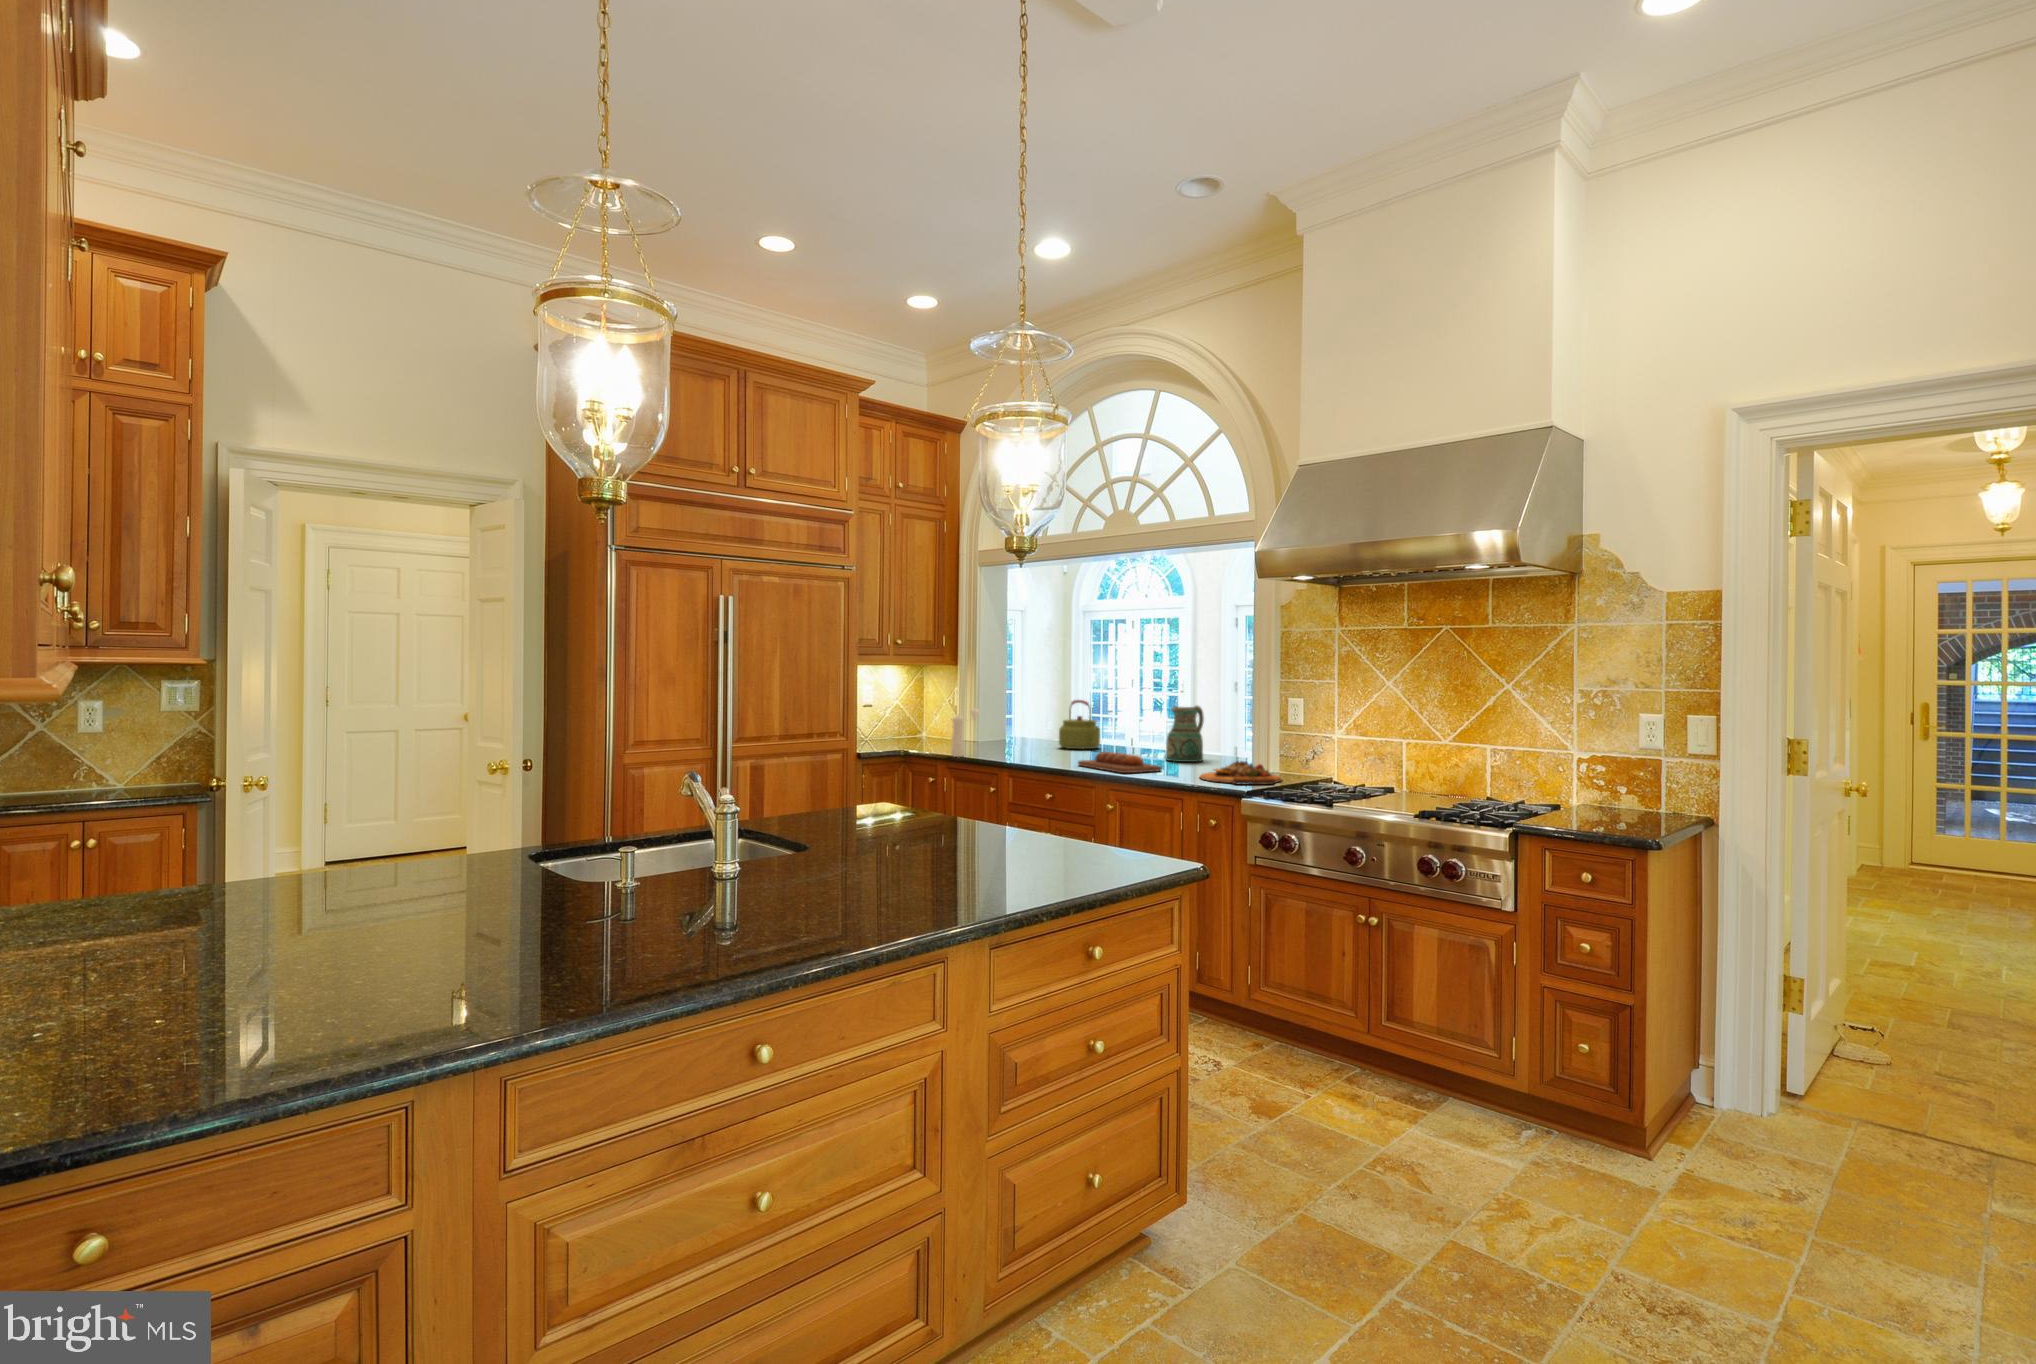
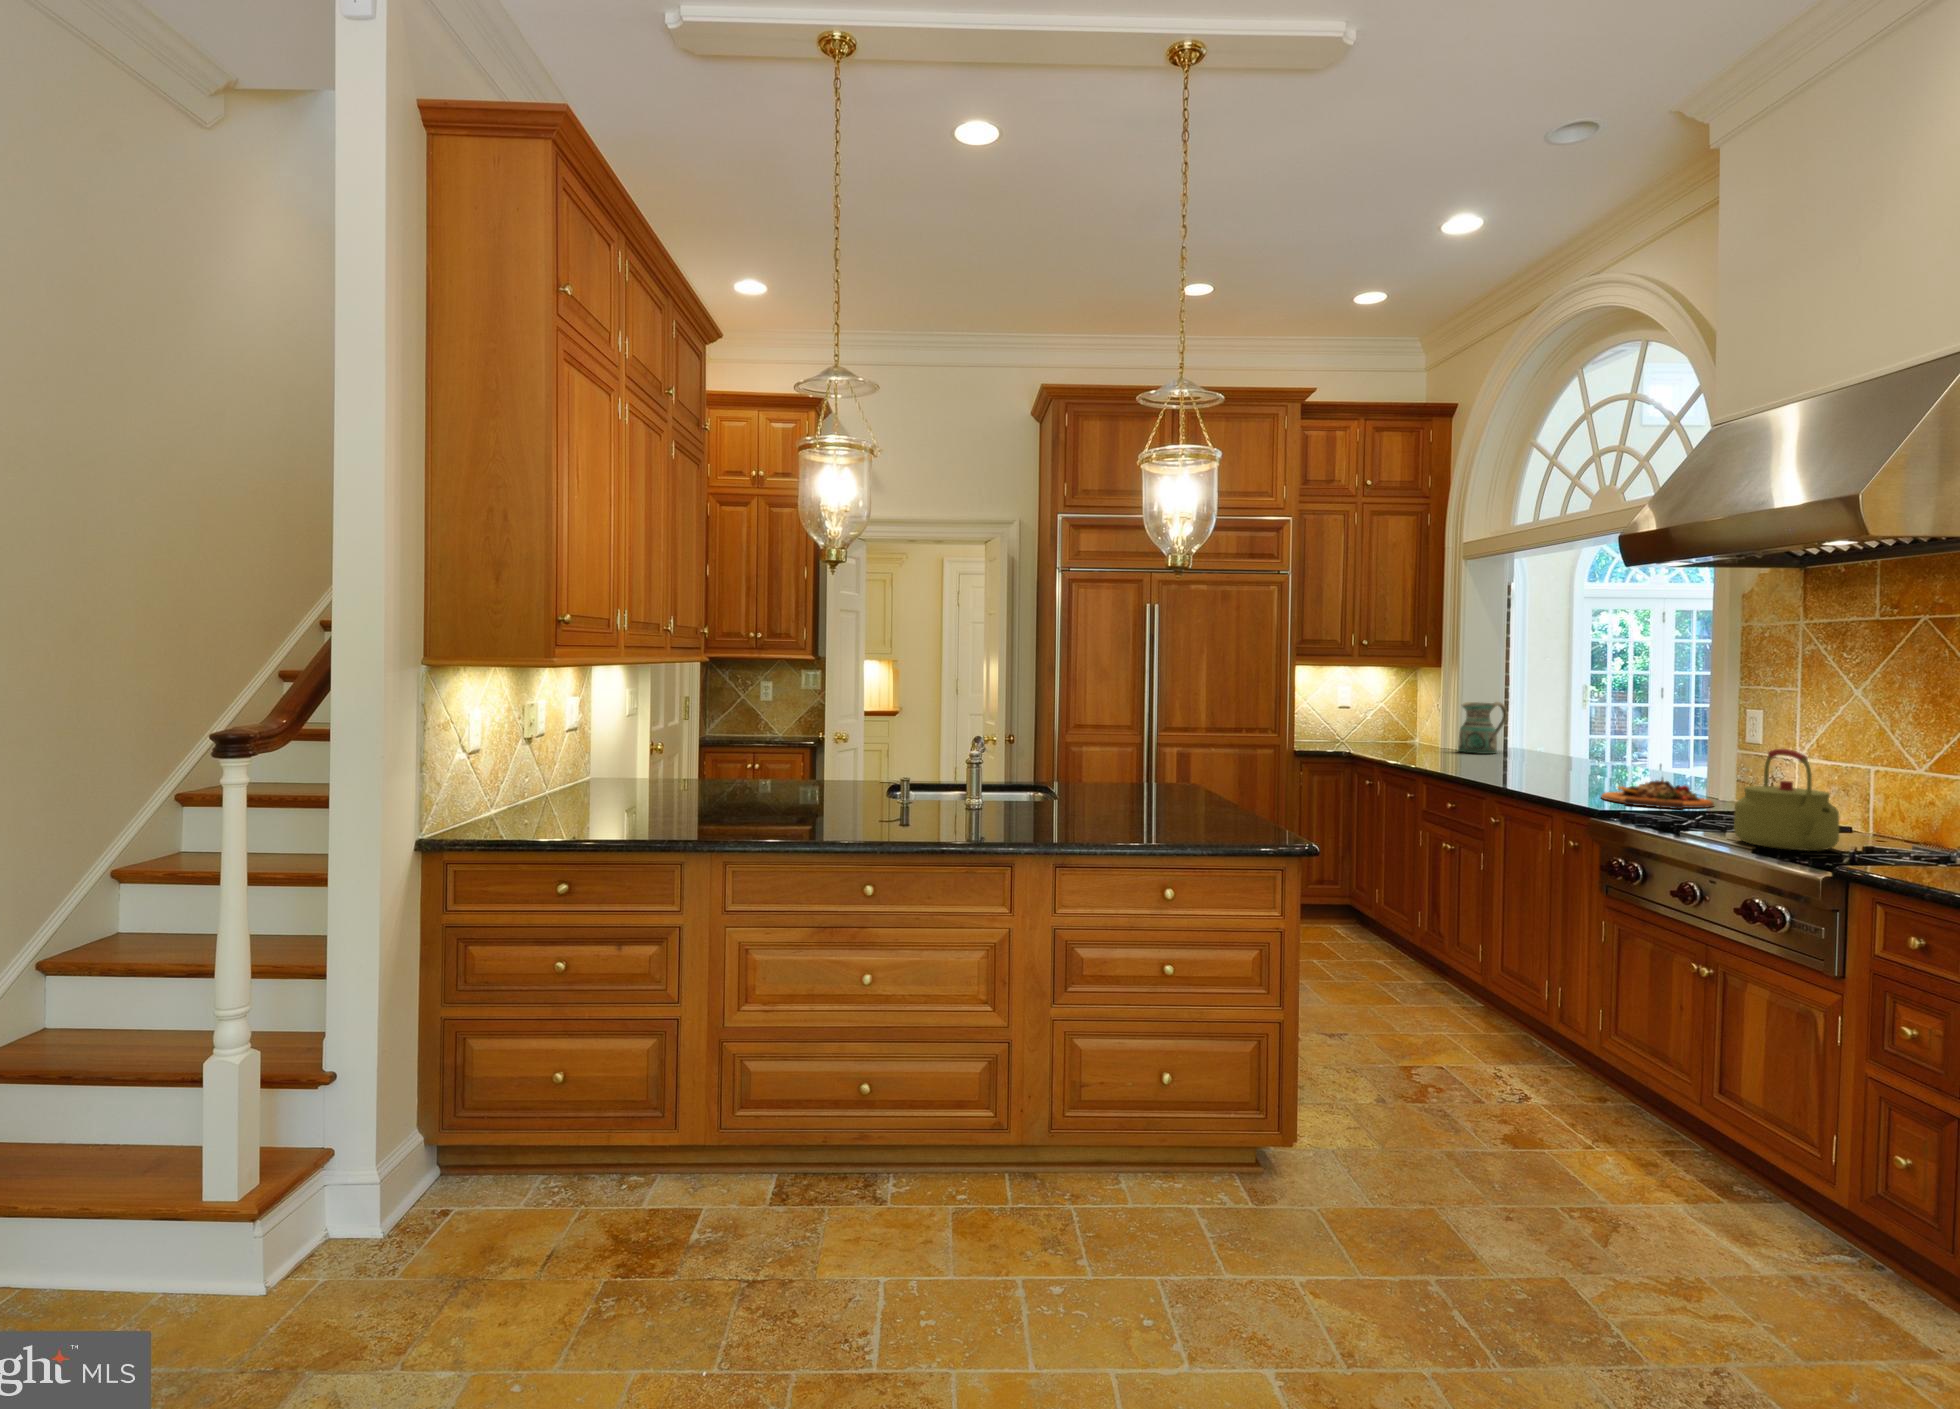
kettle: present [1059,700,1100,749] -> present [1734,749,1839,851]
ceramic pitcher: present [1165,706,1204,762] -> present [1458,702,1507,754]
pepper mill: present [951,709,979,757] -> none [1380,711,1416,759]
bread loaf: present [1078,752,1162,773] -> none [1493,762,1579,787]

